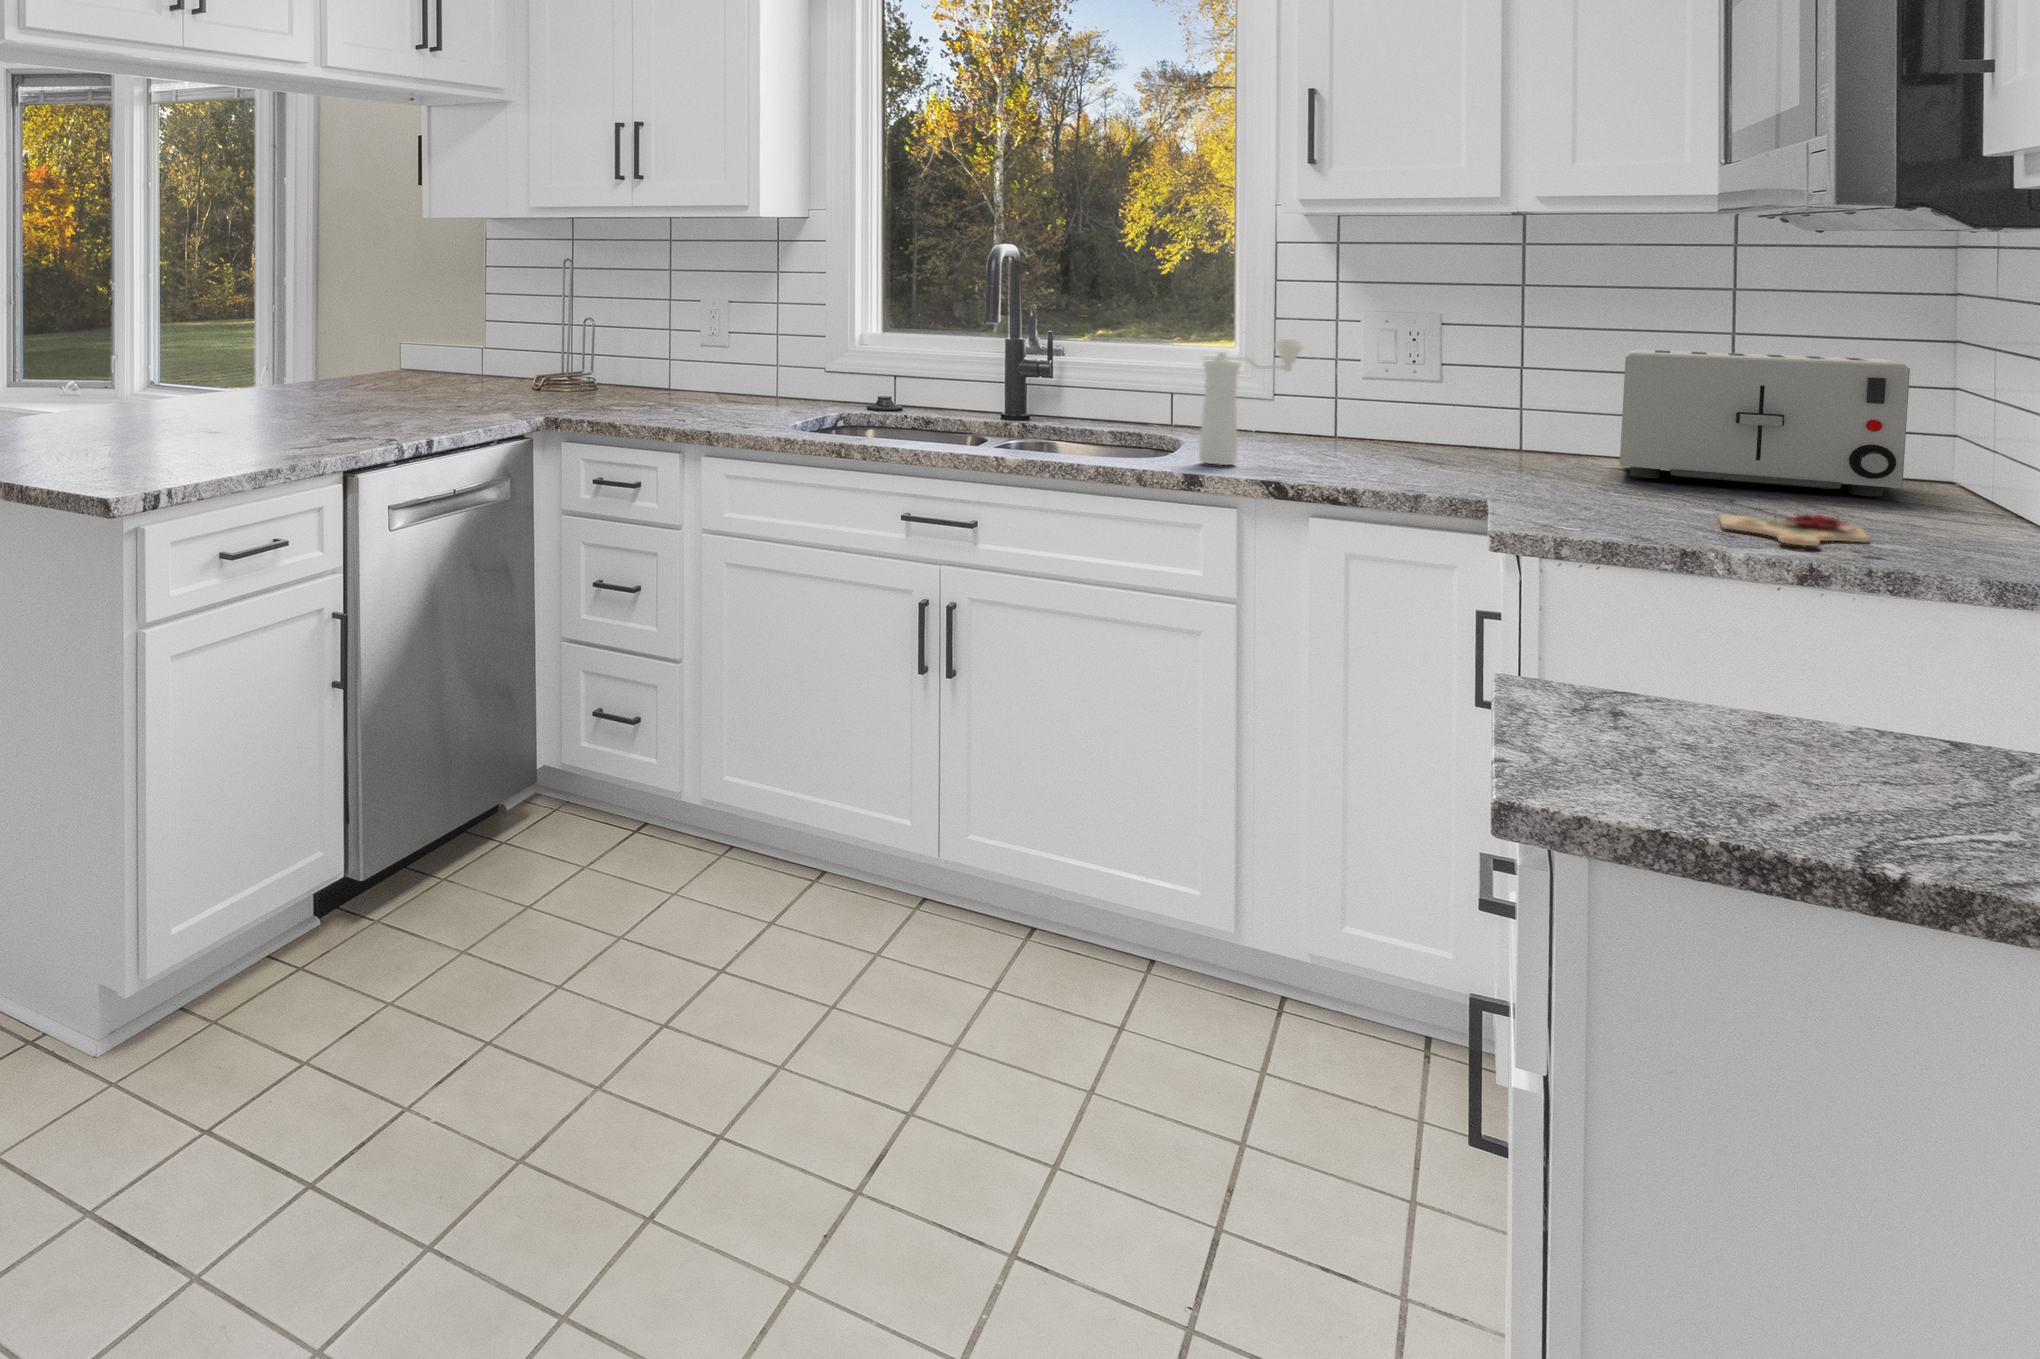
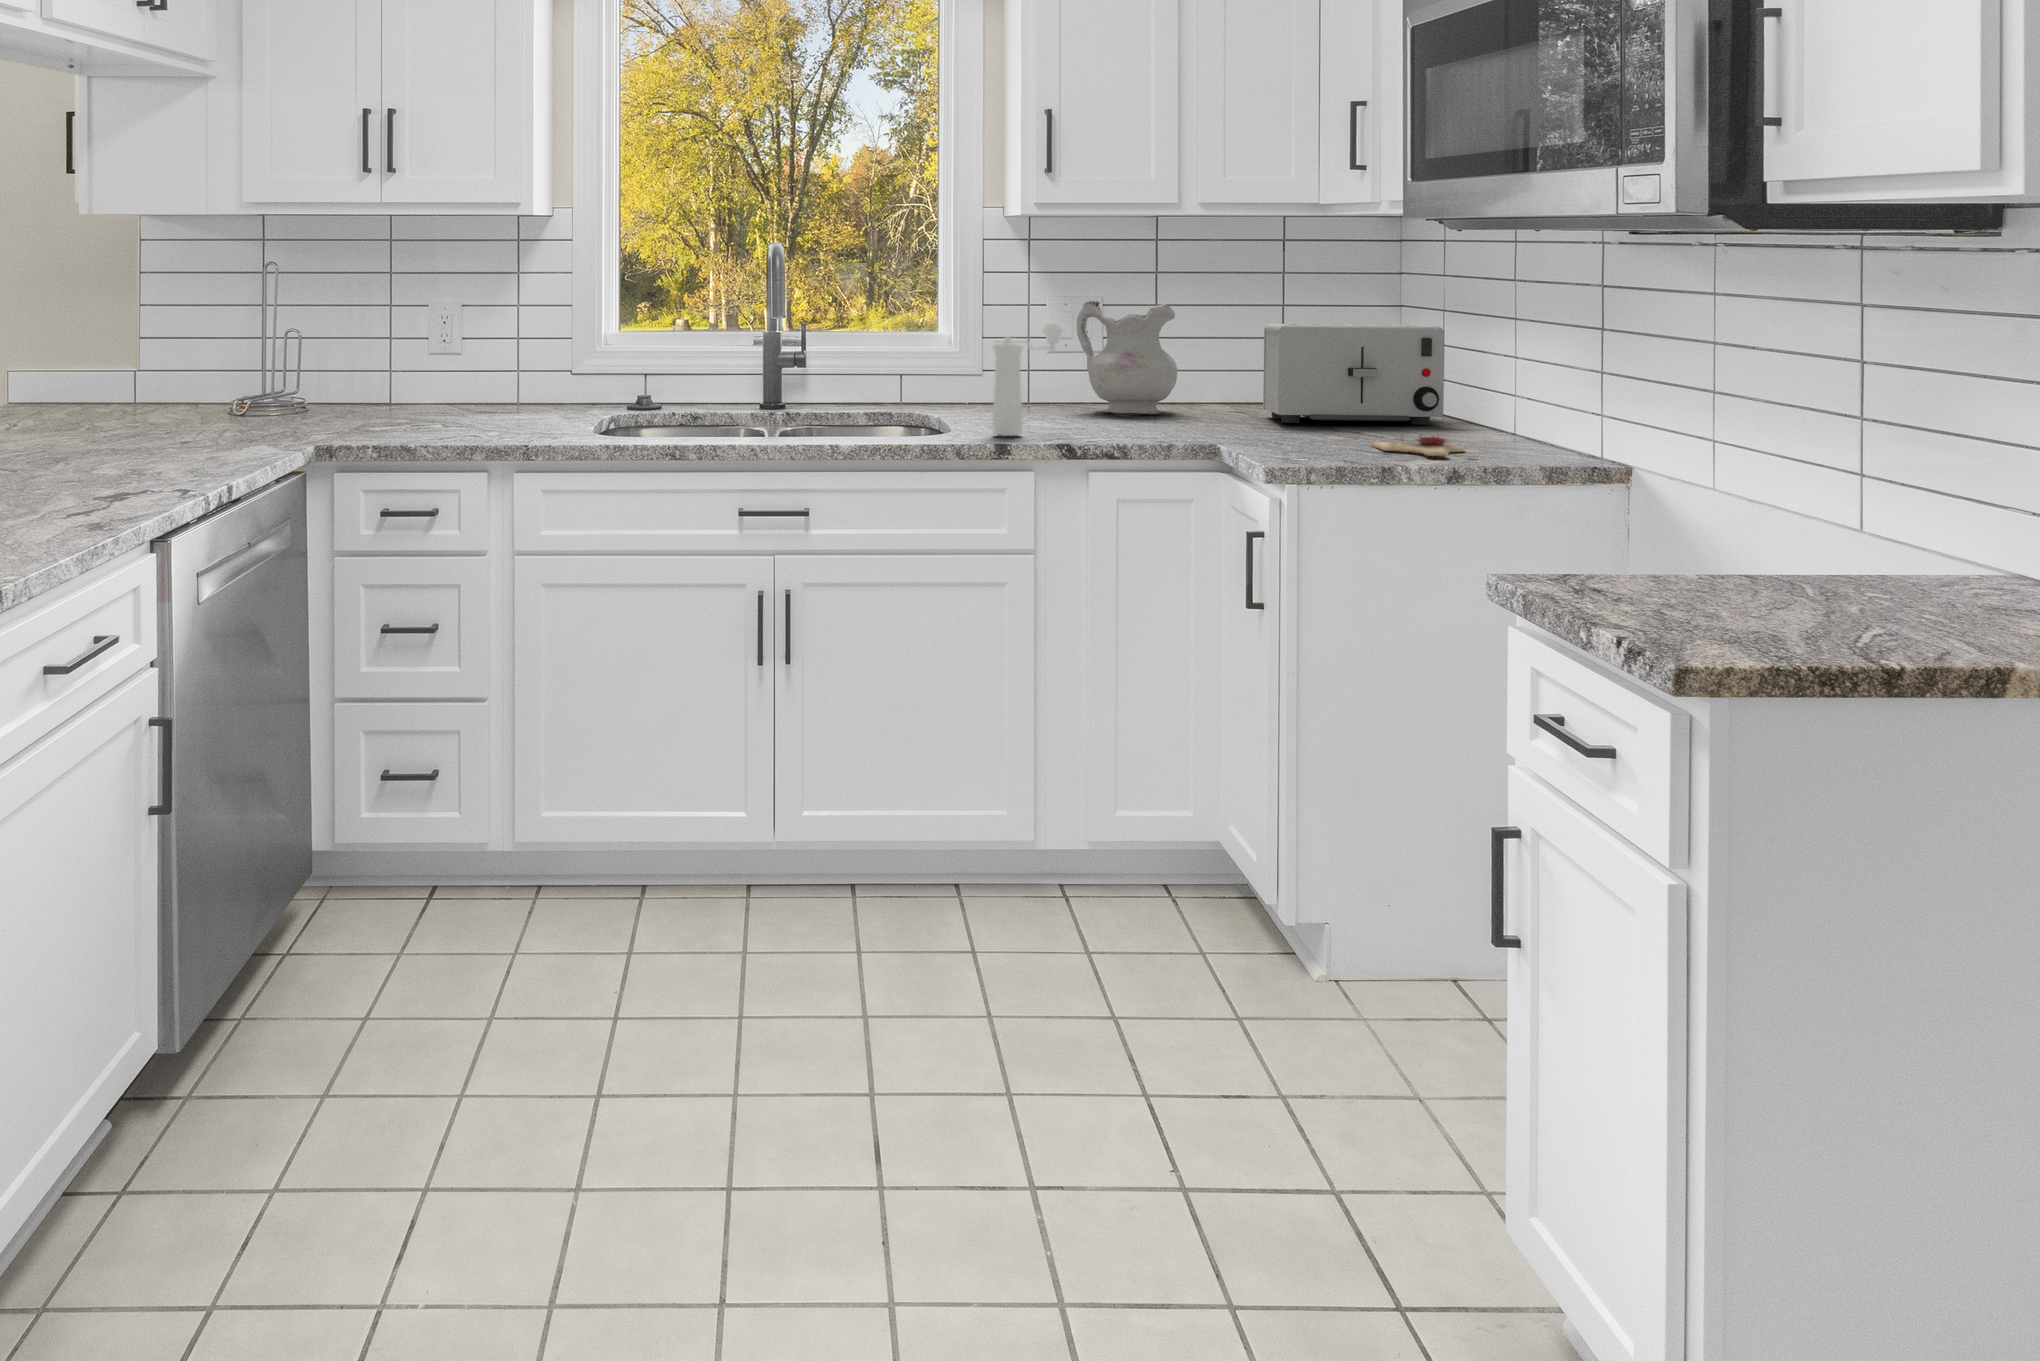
ceramic pitcher: none [1369,314,1504,452] -> present [1077,301,1177,414]

